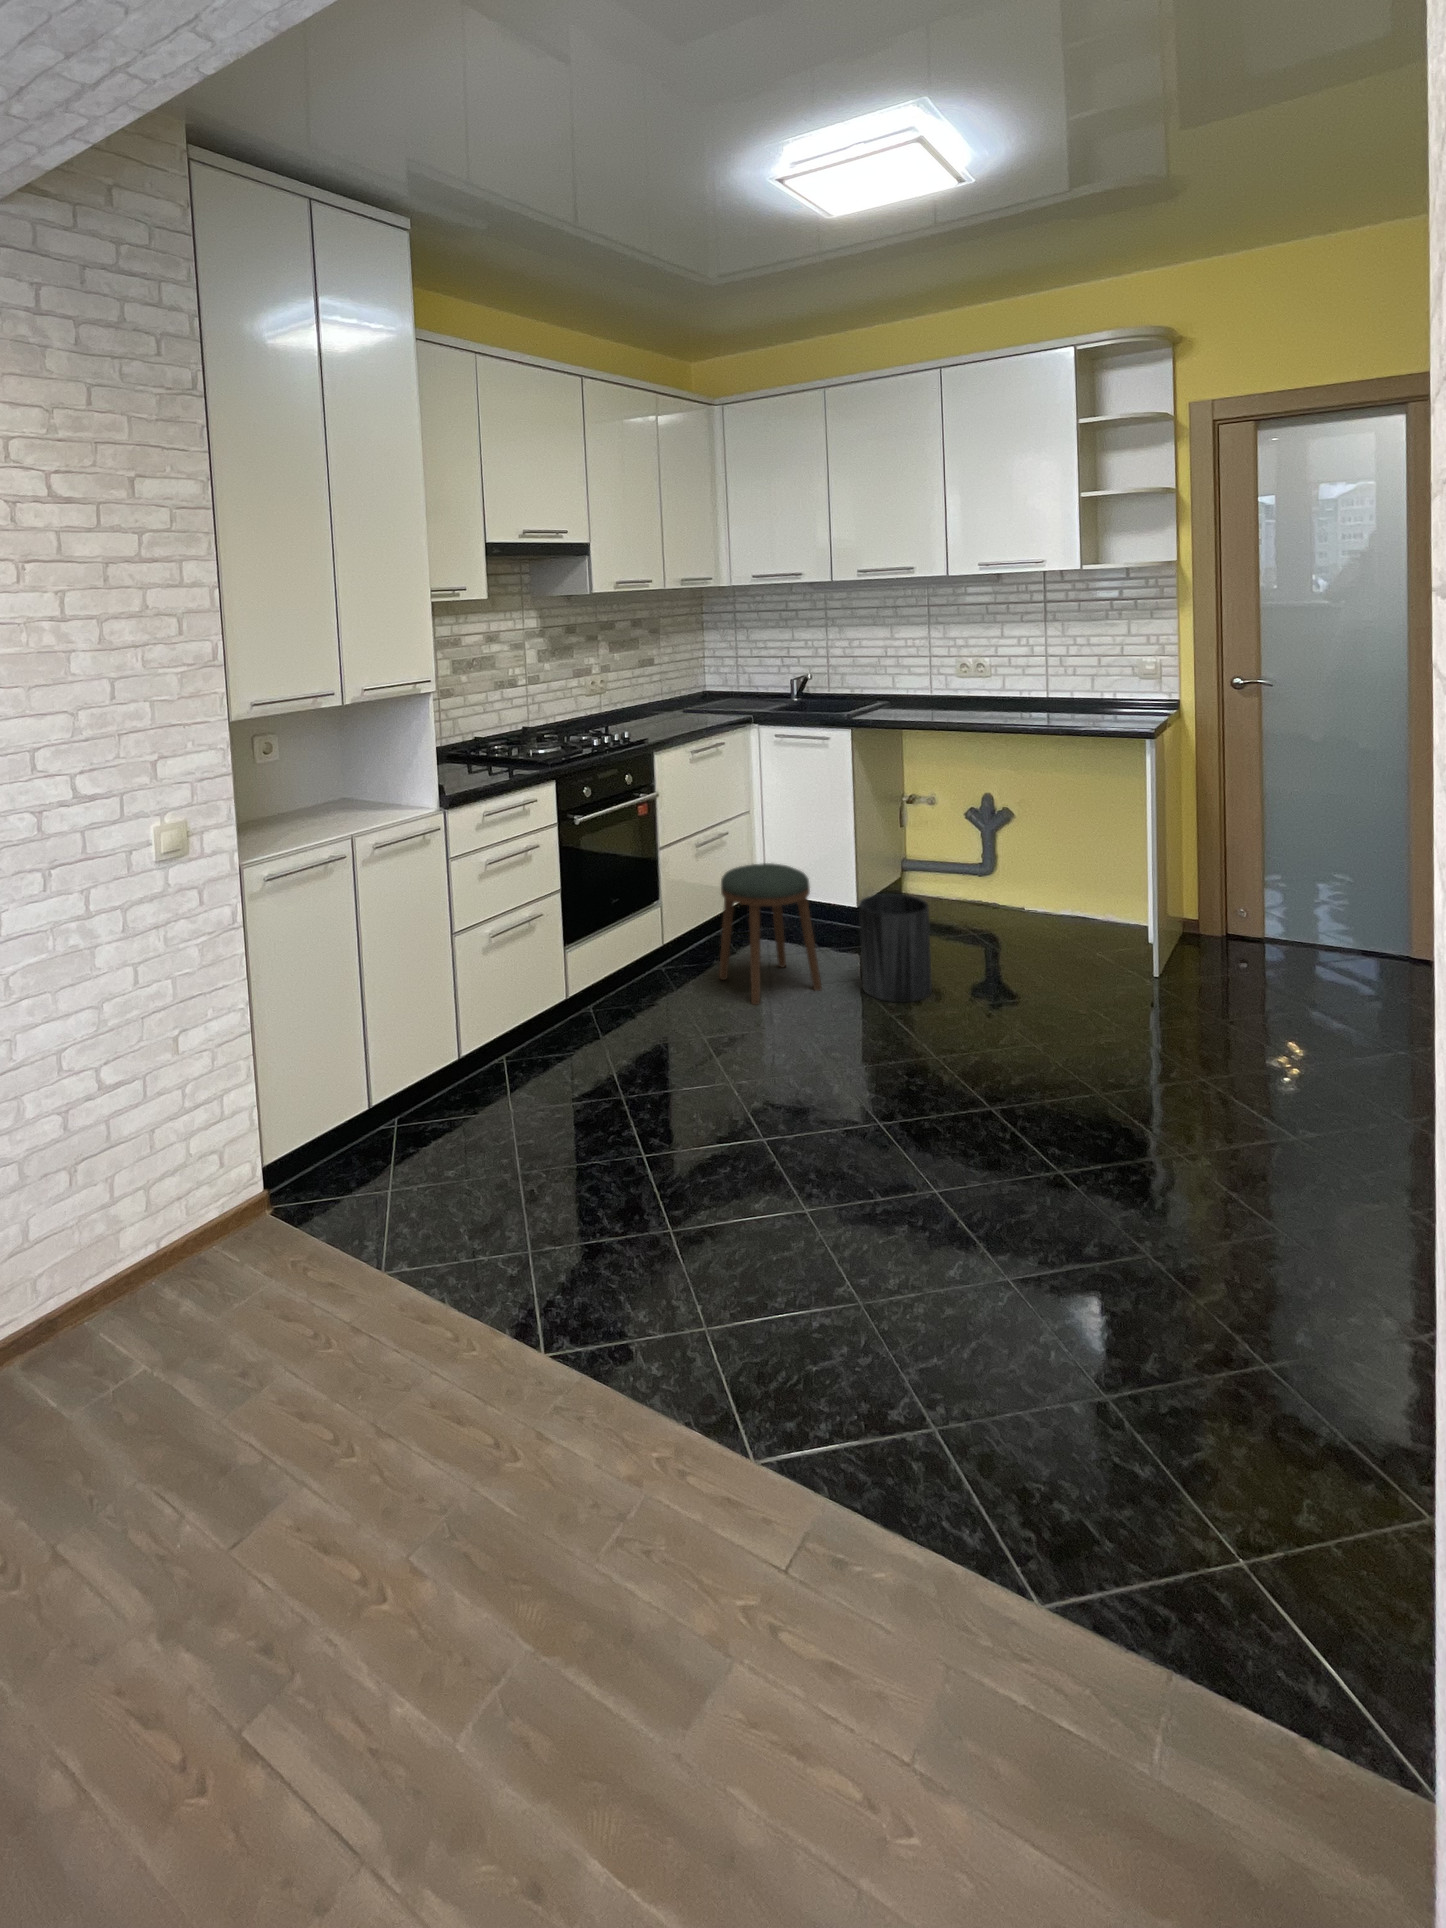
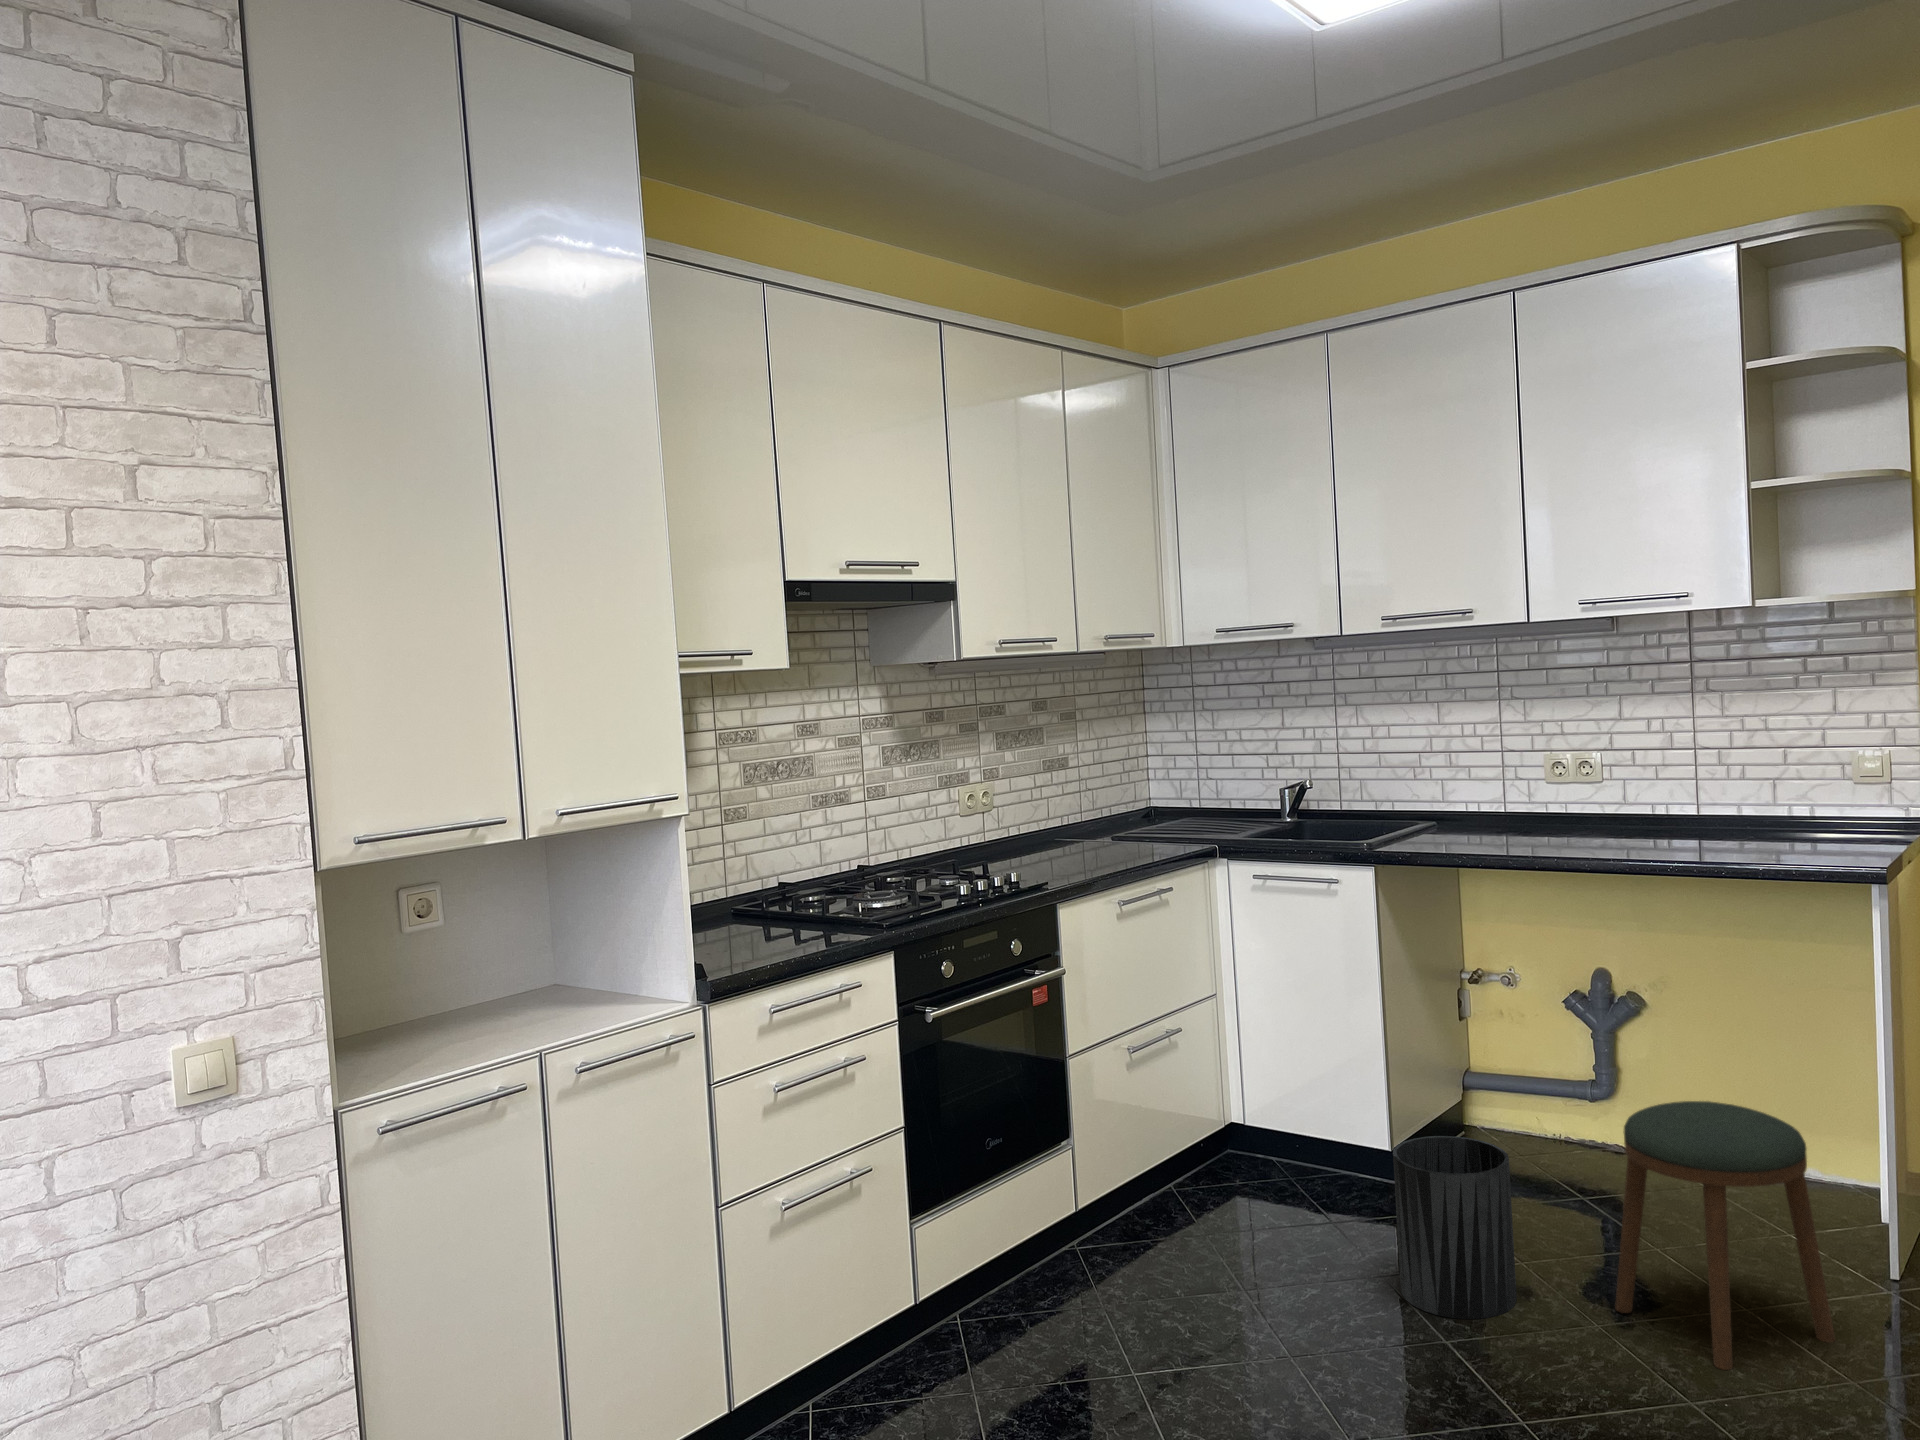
stool: present [719,863,822,1005] -> present [1615,1101,1835,1370]

